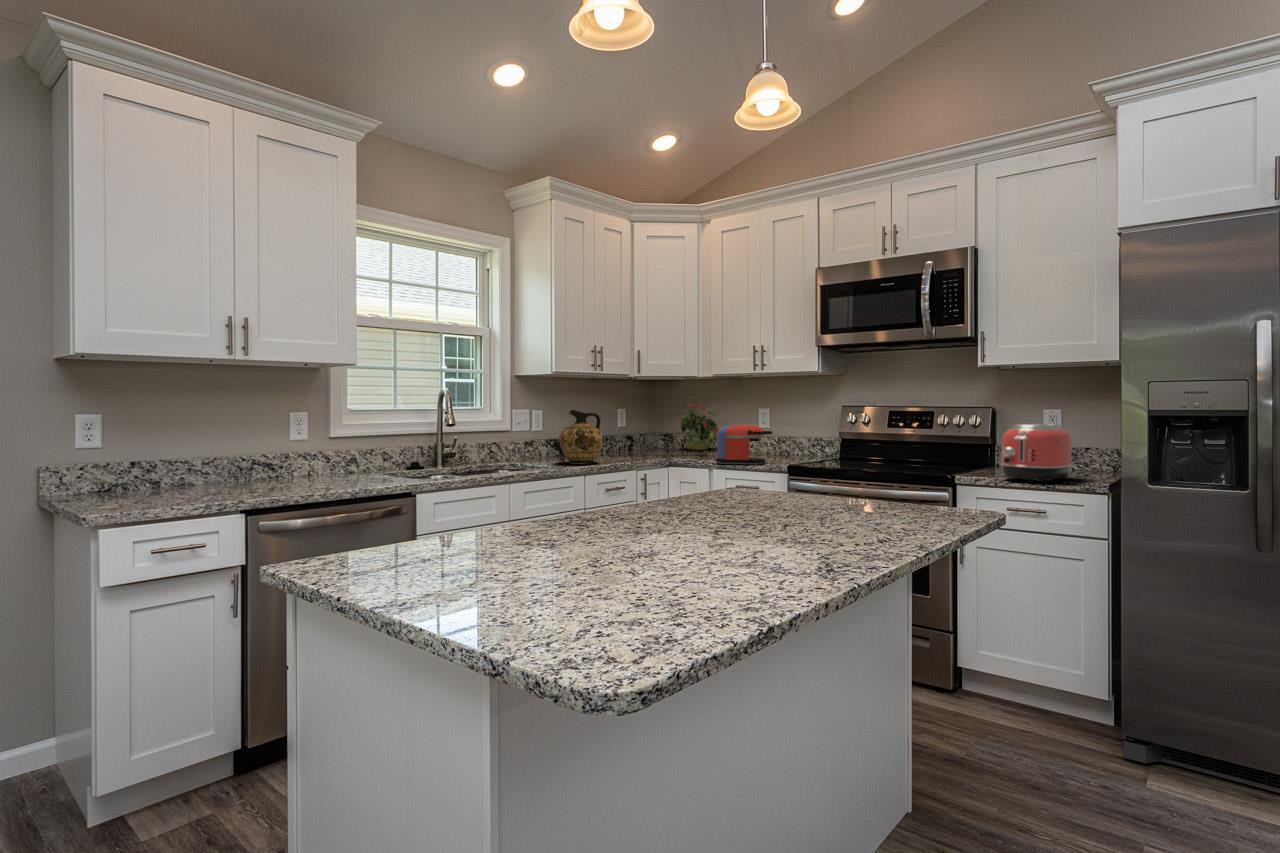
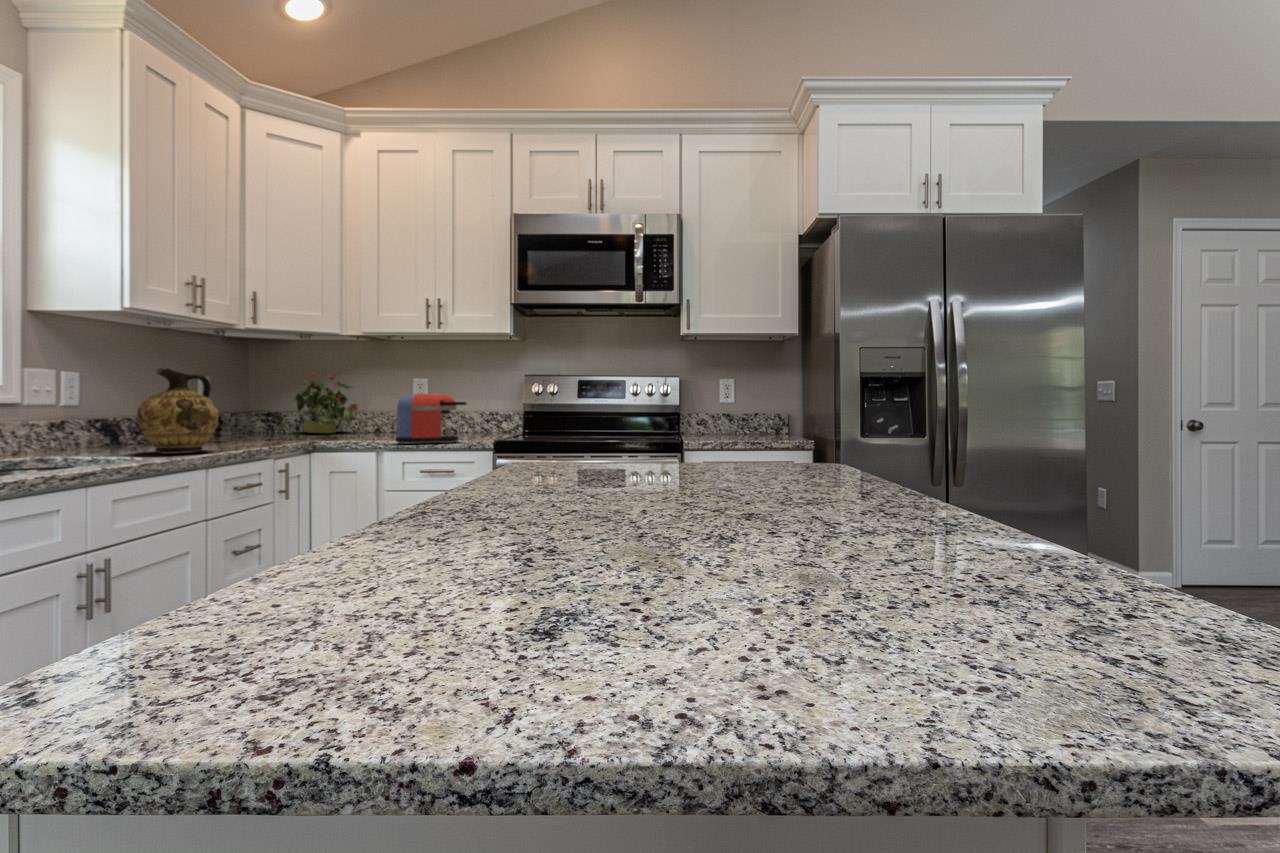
toaster: present [1001,424,1072,482] -> none [718,389,771,442]

